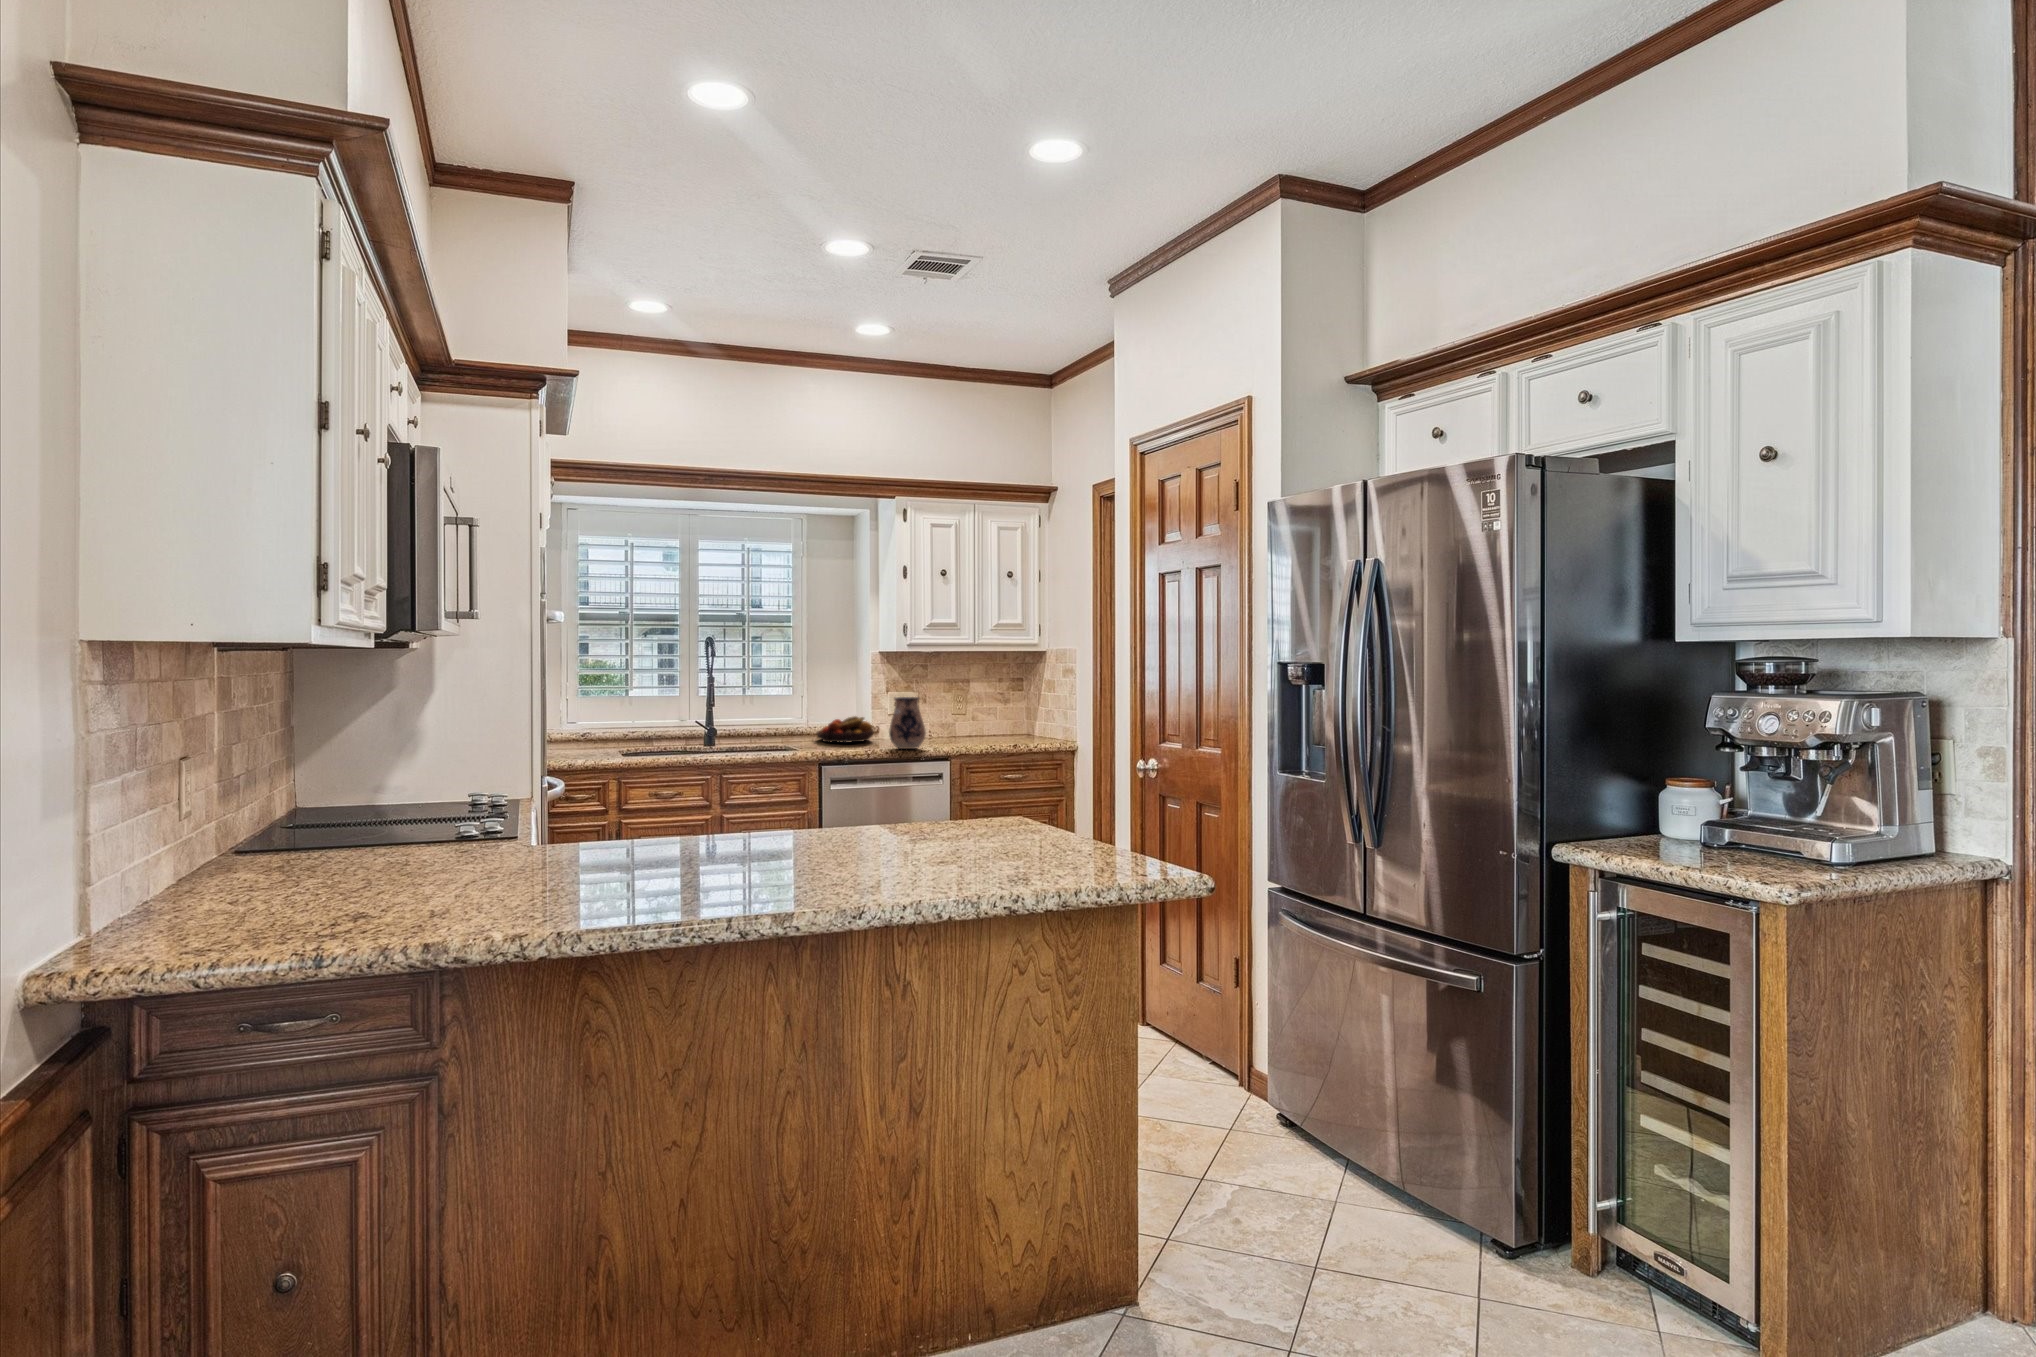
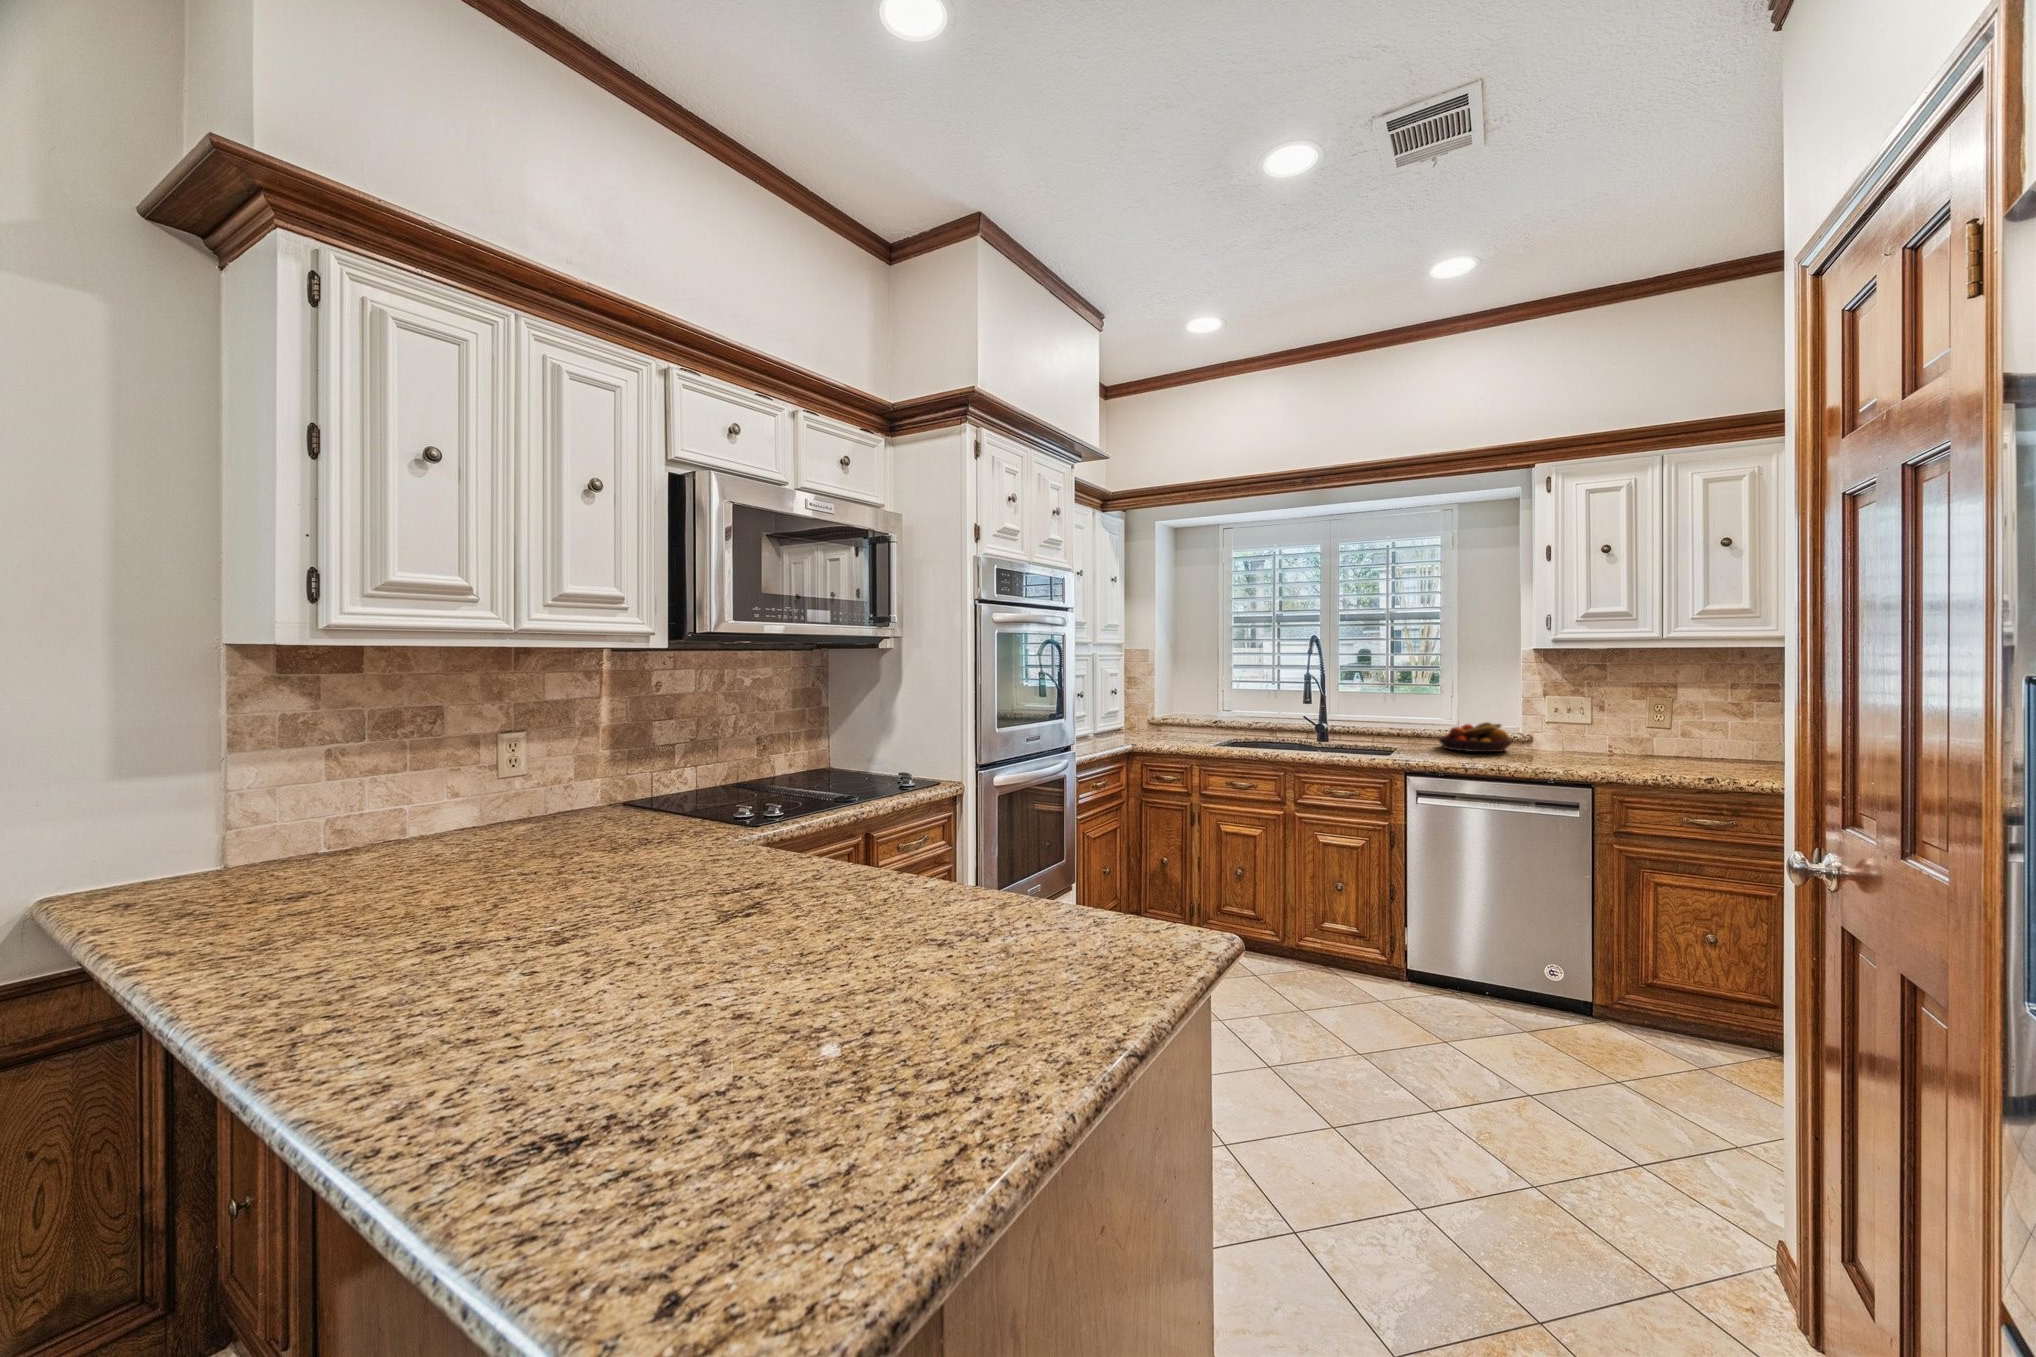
ceramic pitcher: present [889,697,926,749] -> none [1514,703,1565,767]

